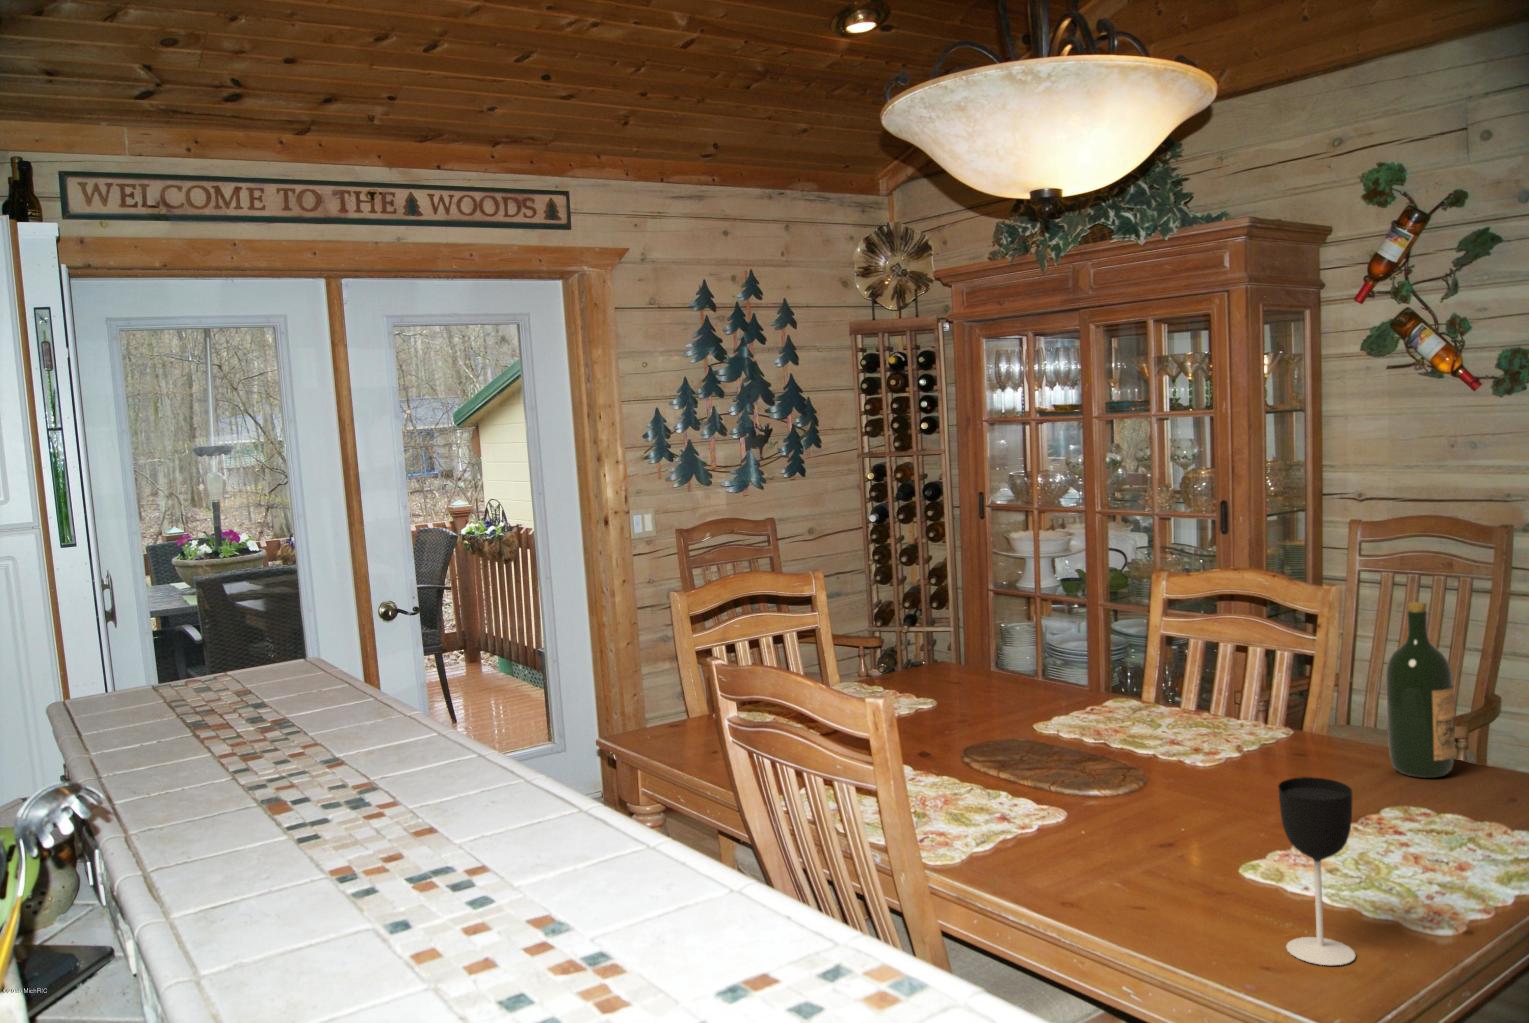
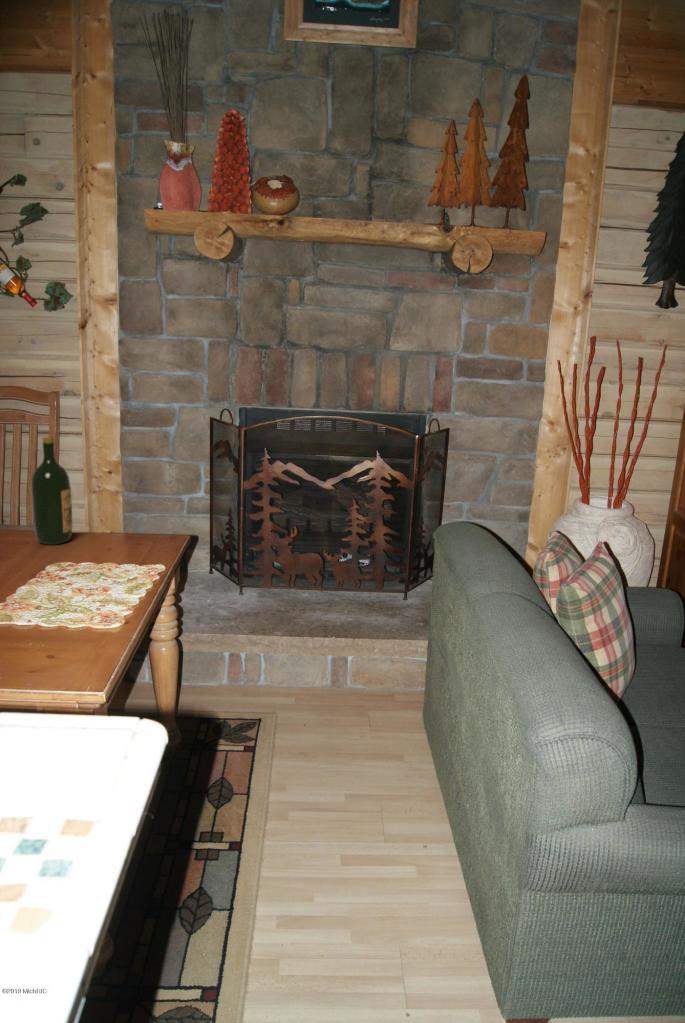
wine glass: present [1278,777,1355,965] -> none [29,549,81,666]

